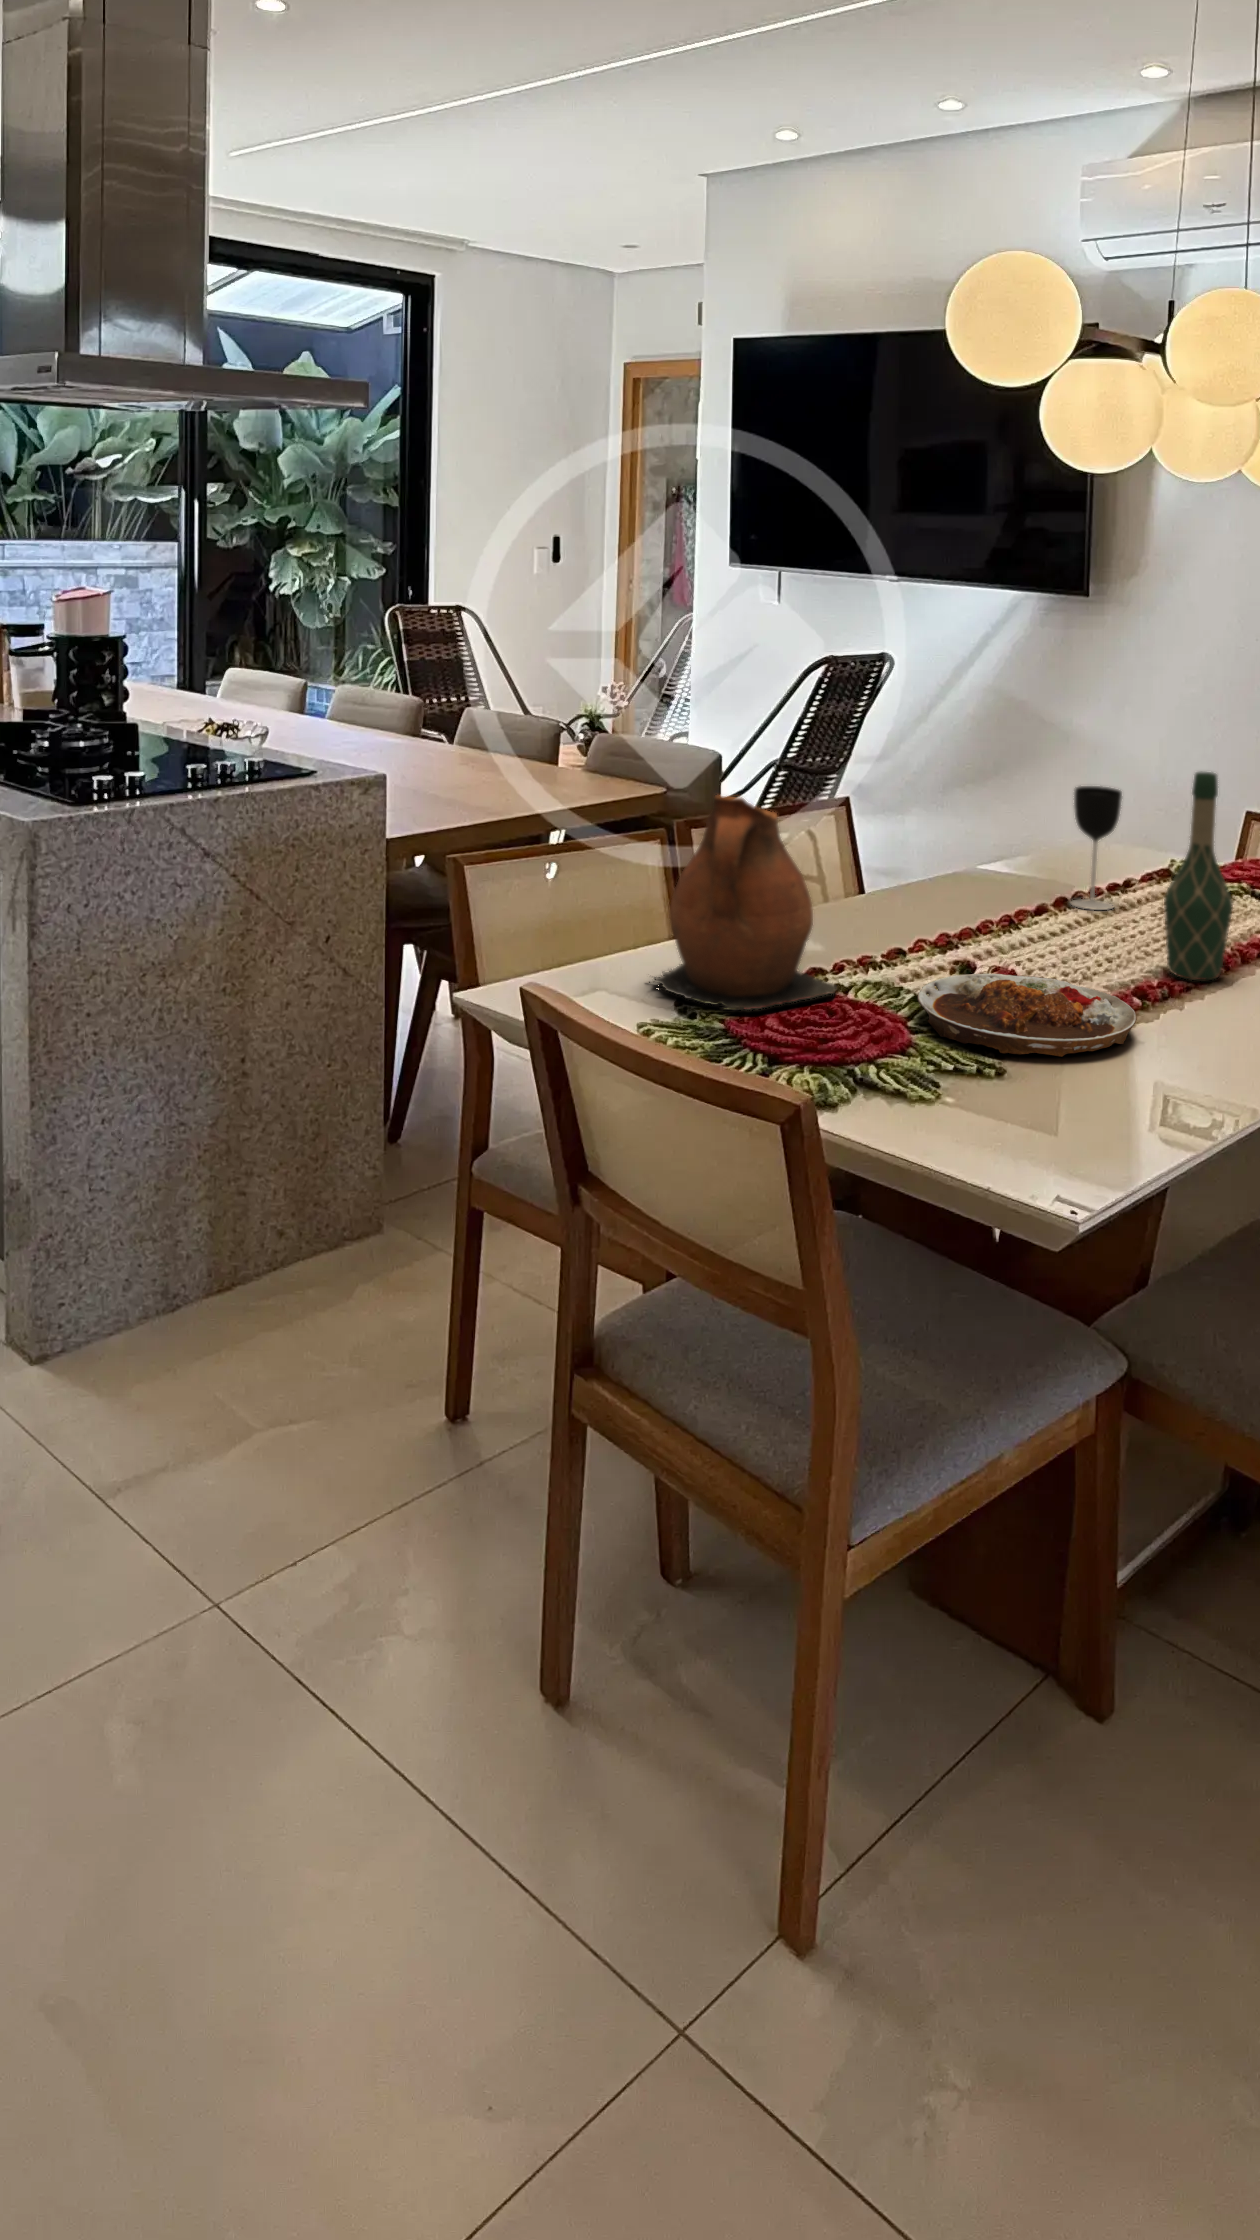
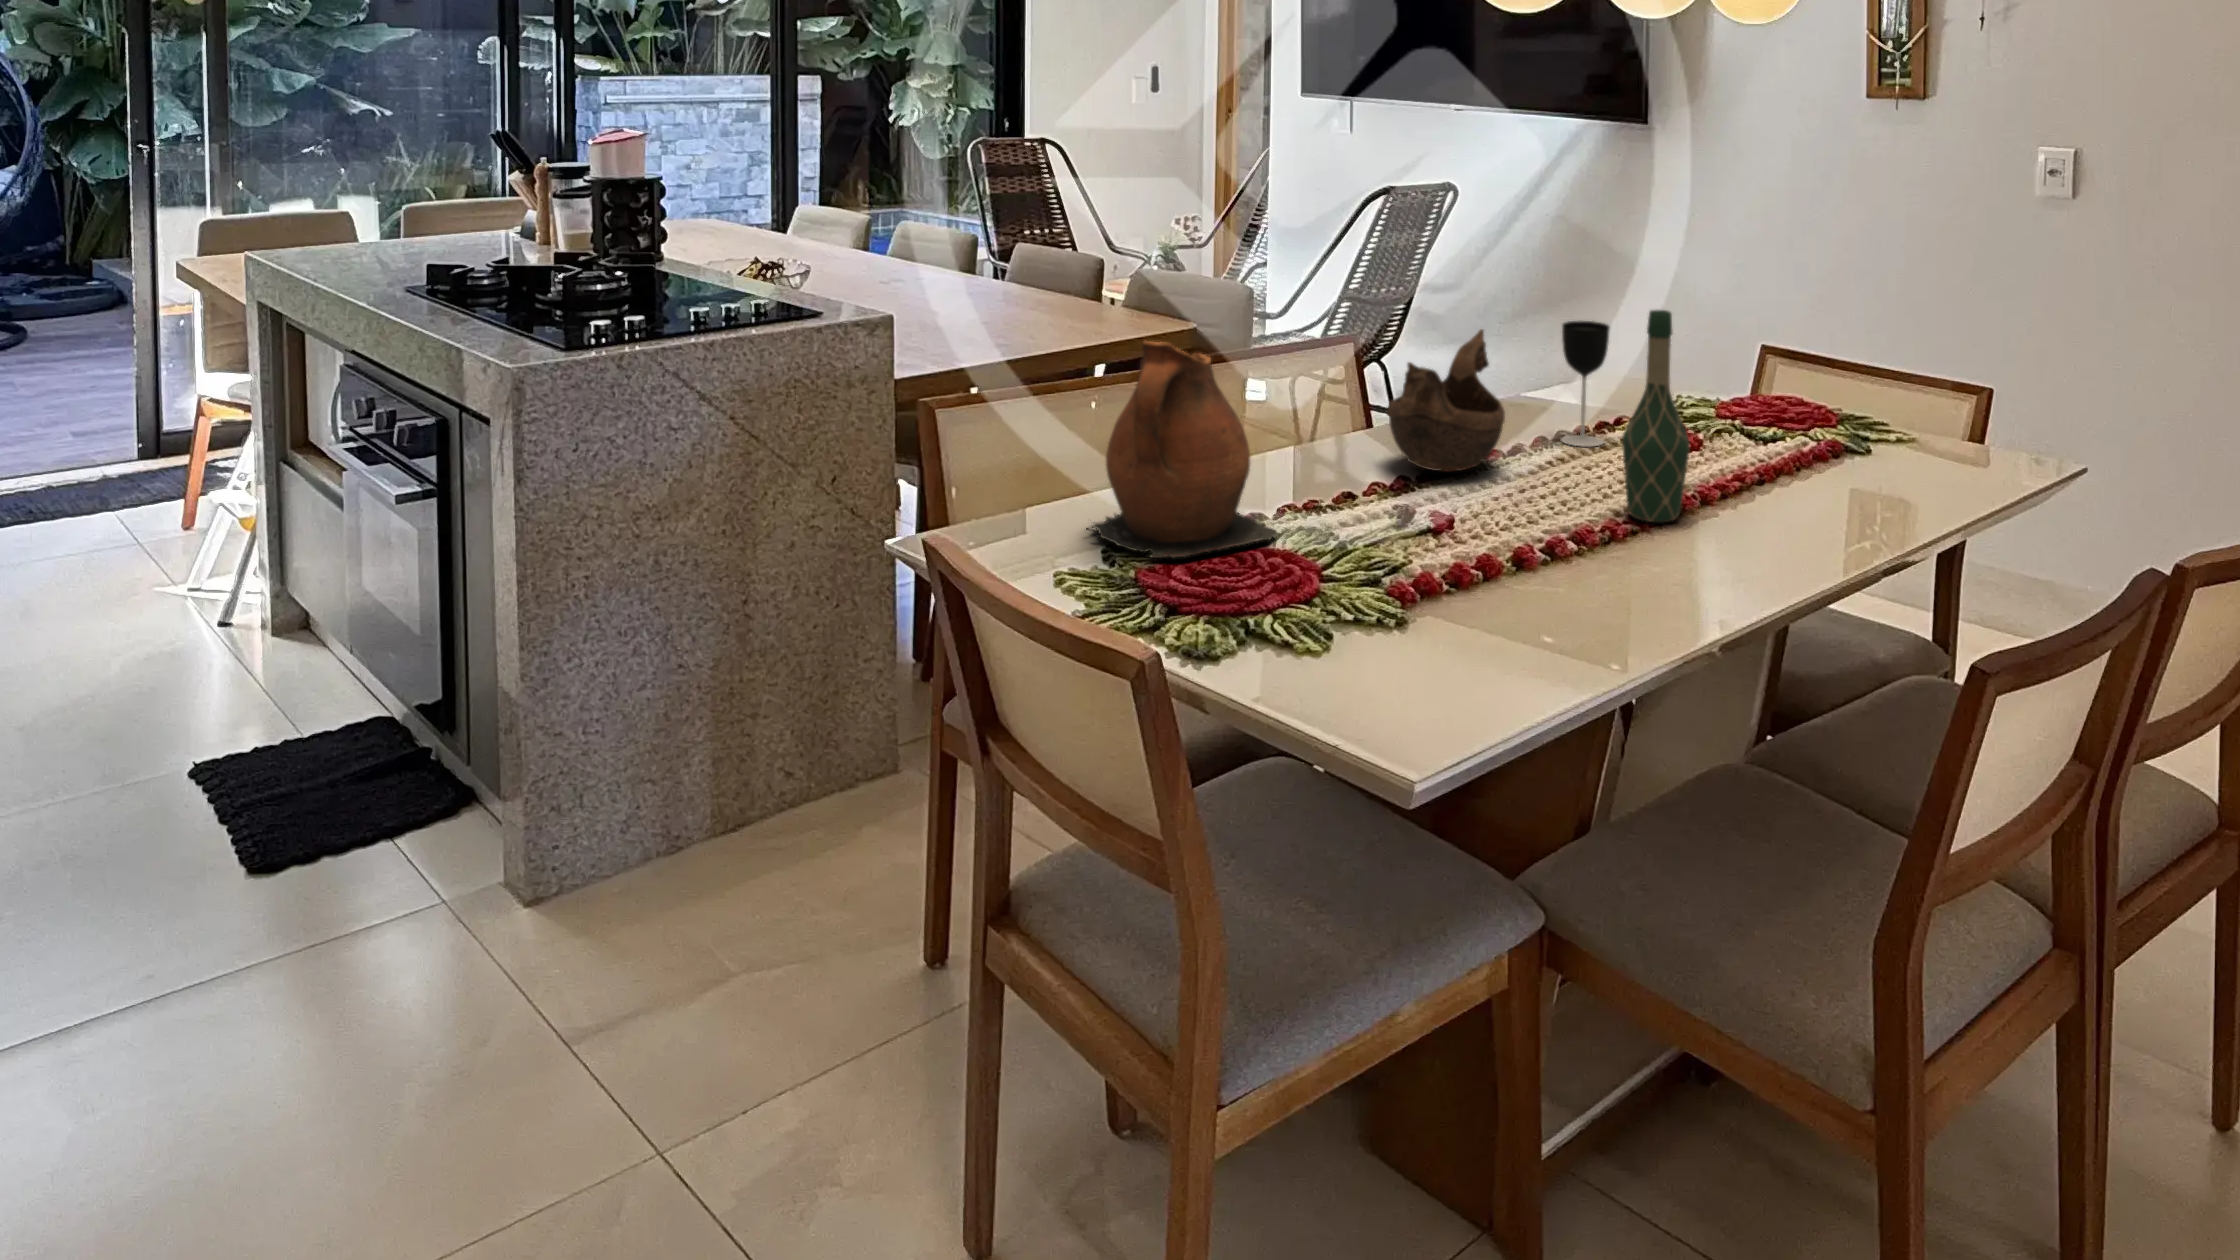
decorative bowl: none [914,792,1032,932] -> present [1387,329,1505,472]
plate: present [917,974,1137,1057] -> none [1343,518,1563,606]

